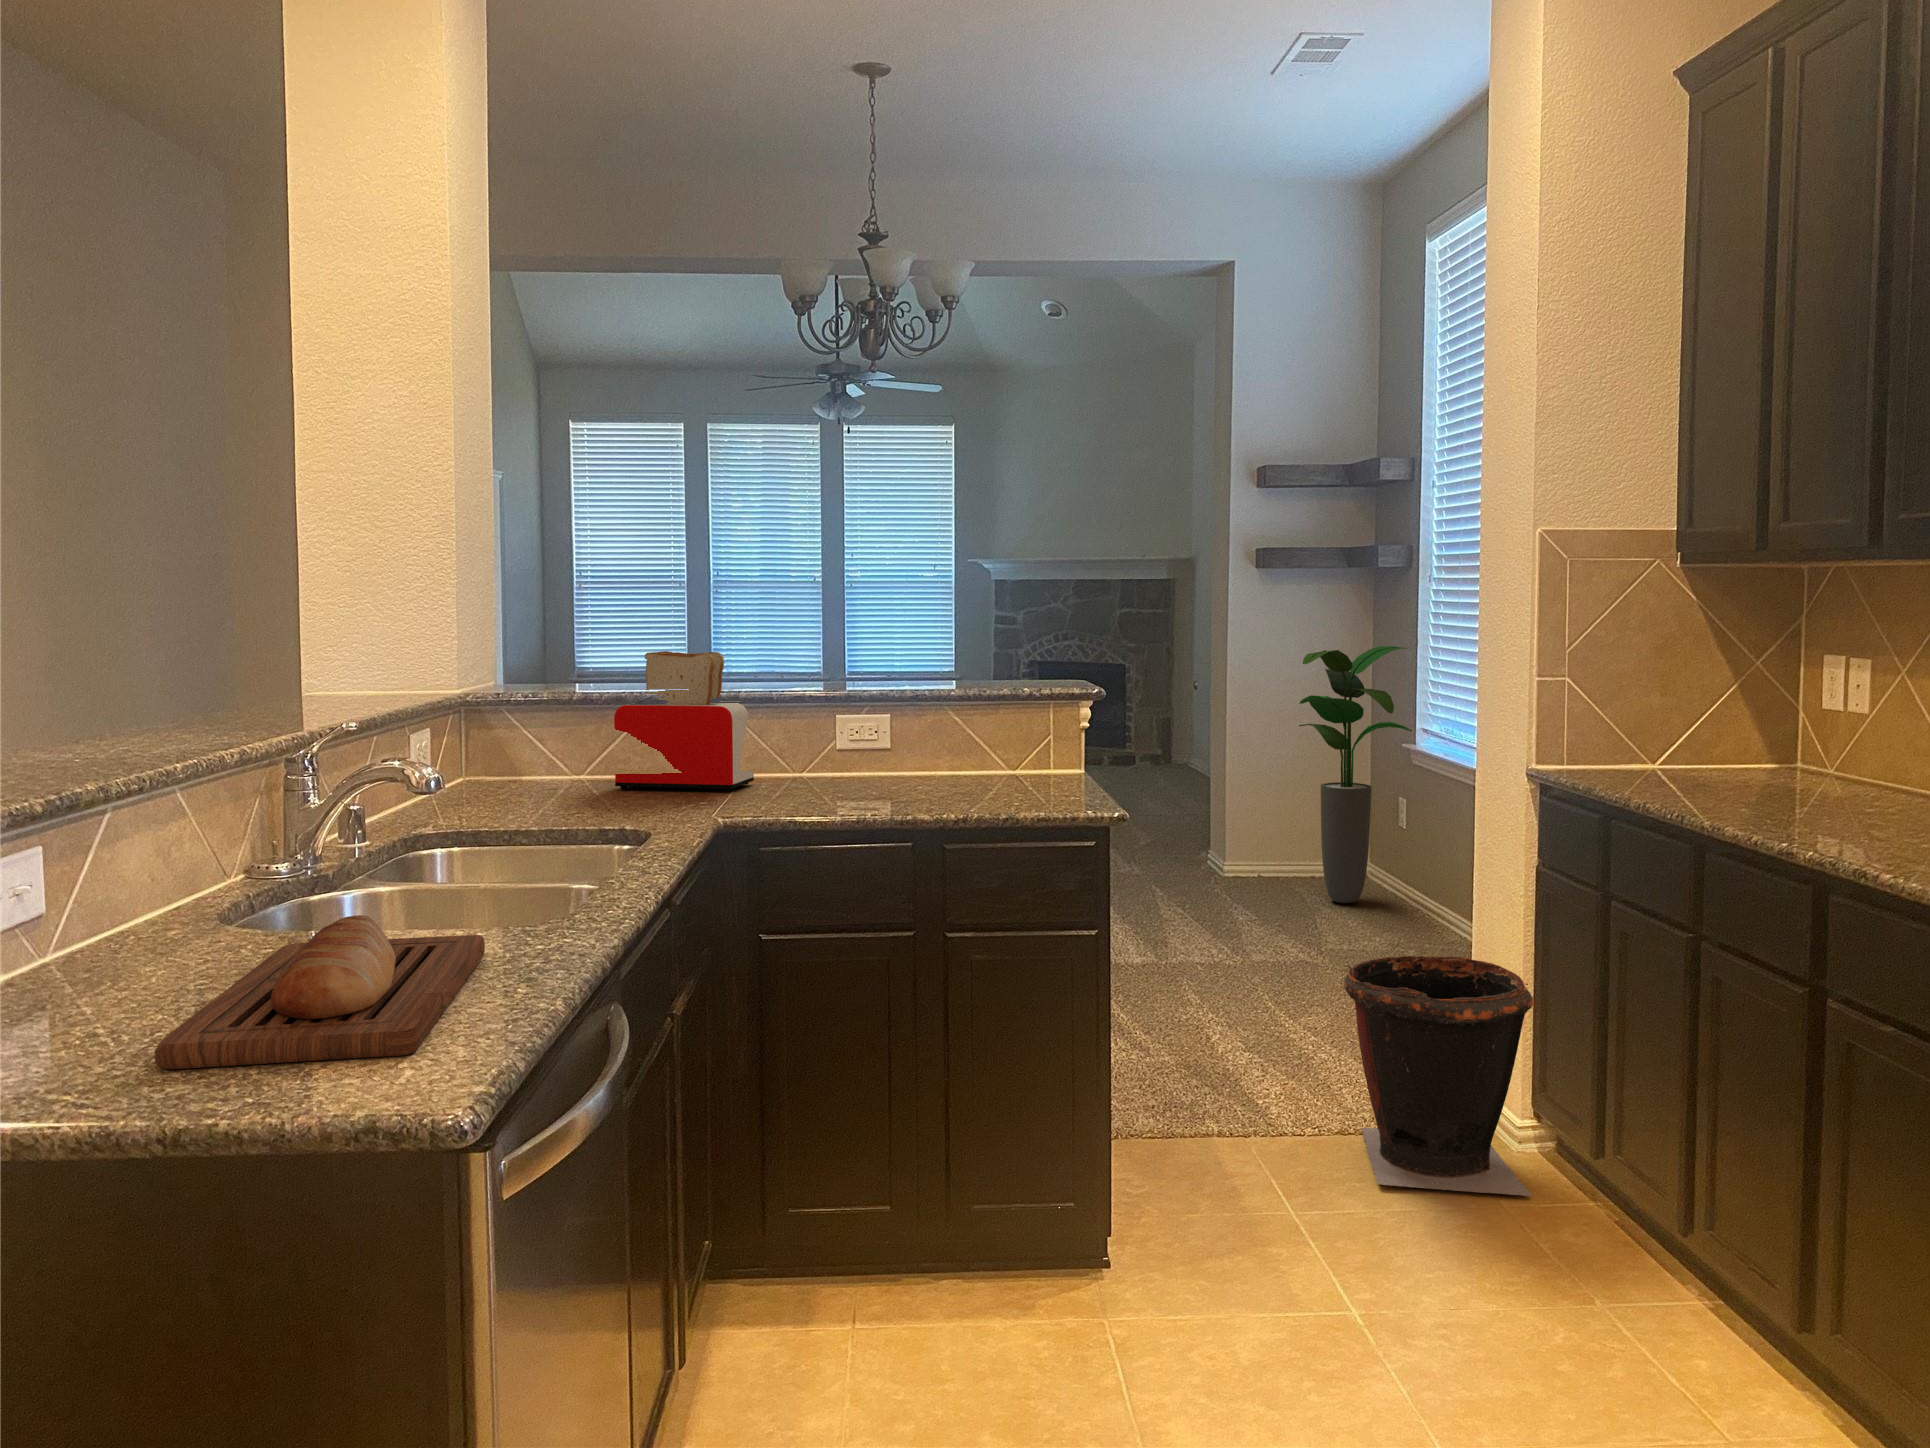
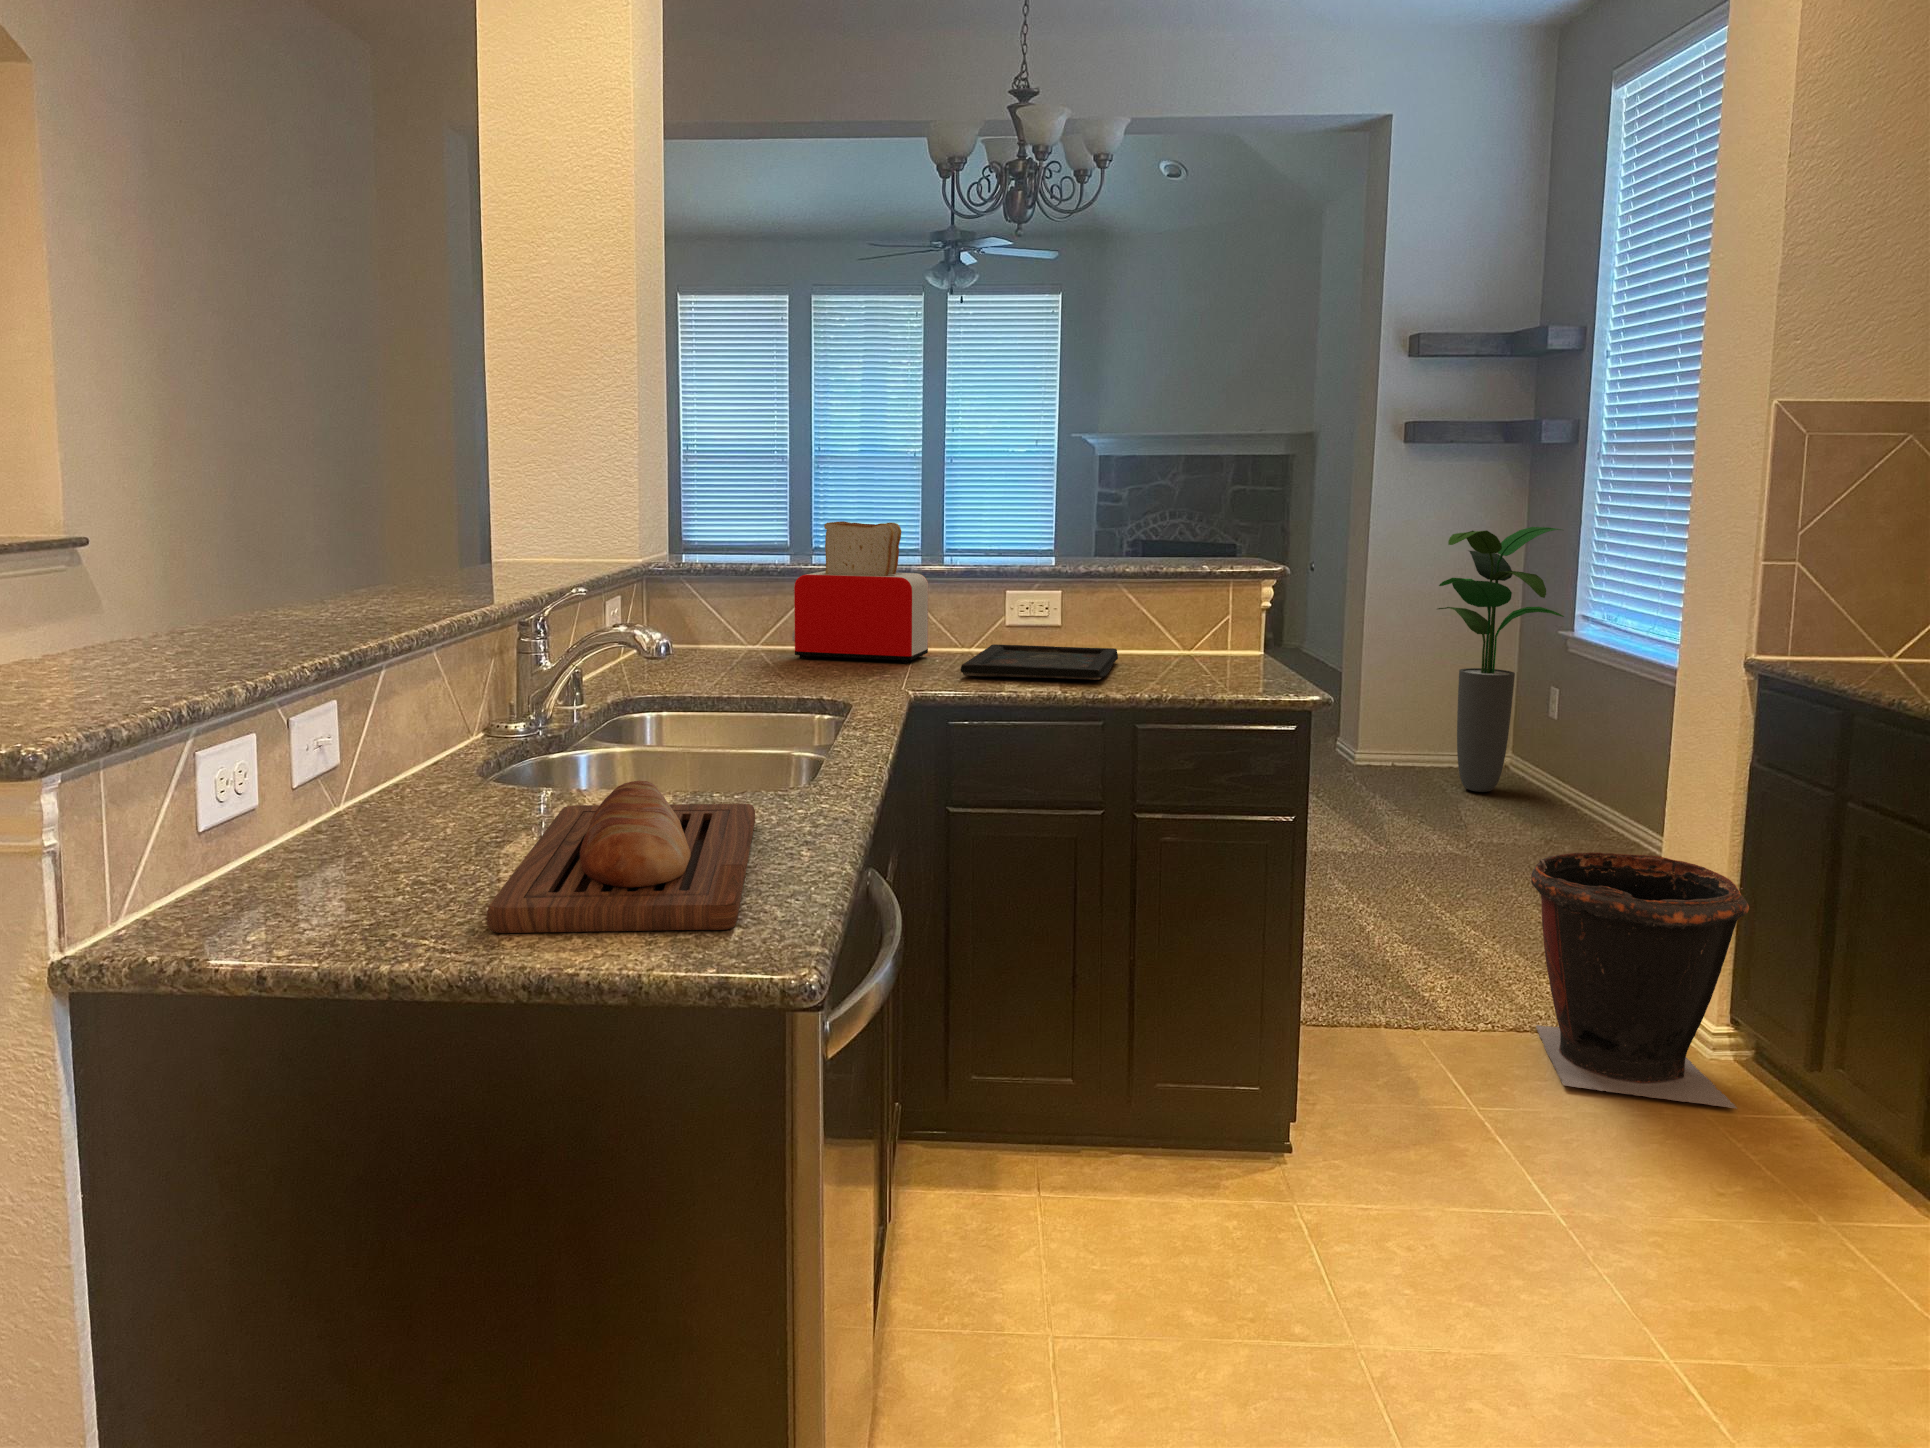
tray: none [774,771,940,803] -> present [961,644,1118,680]

